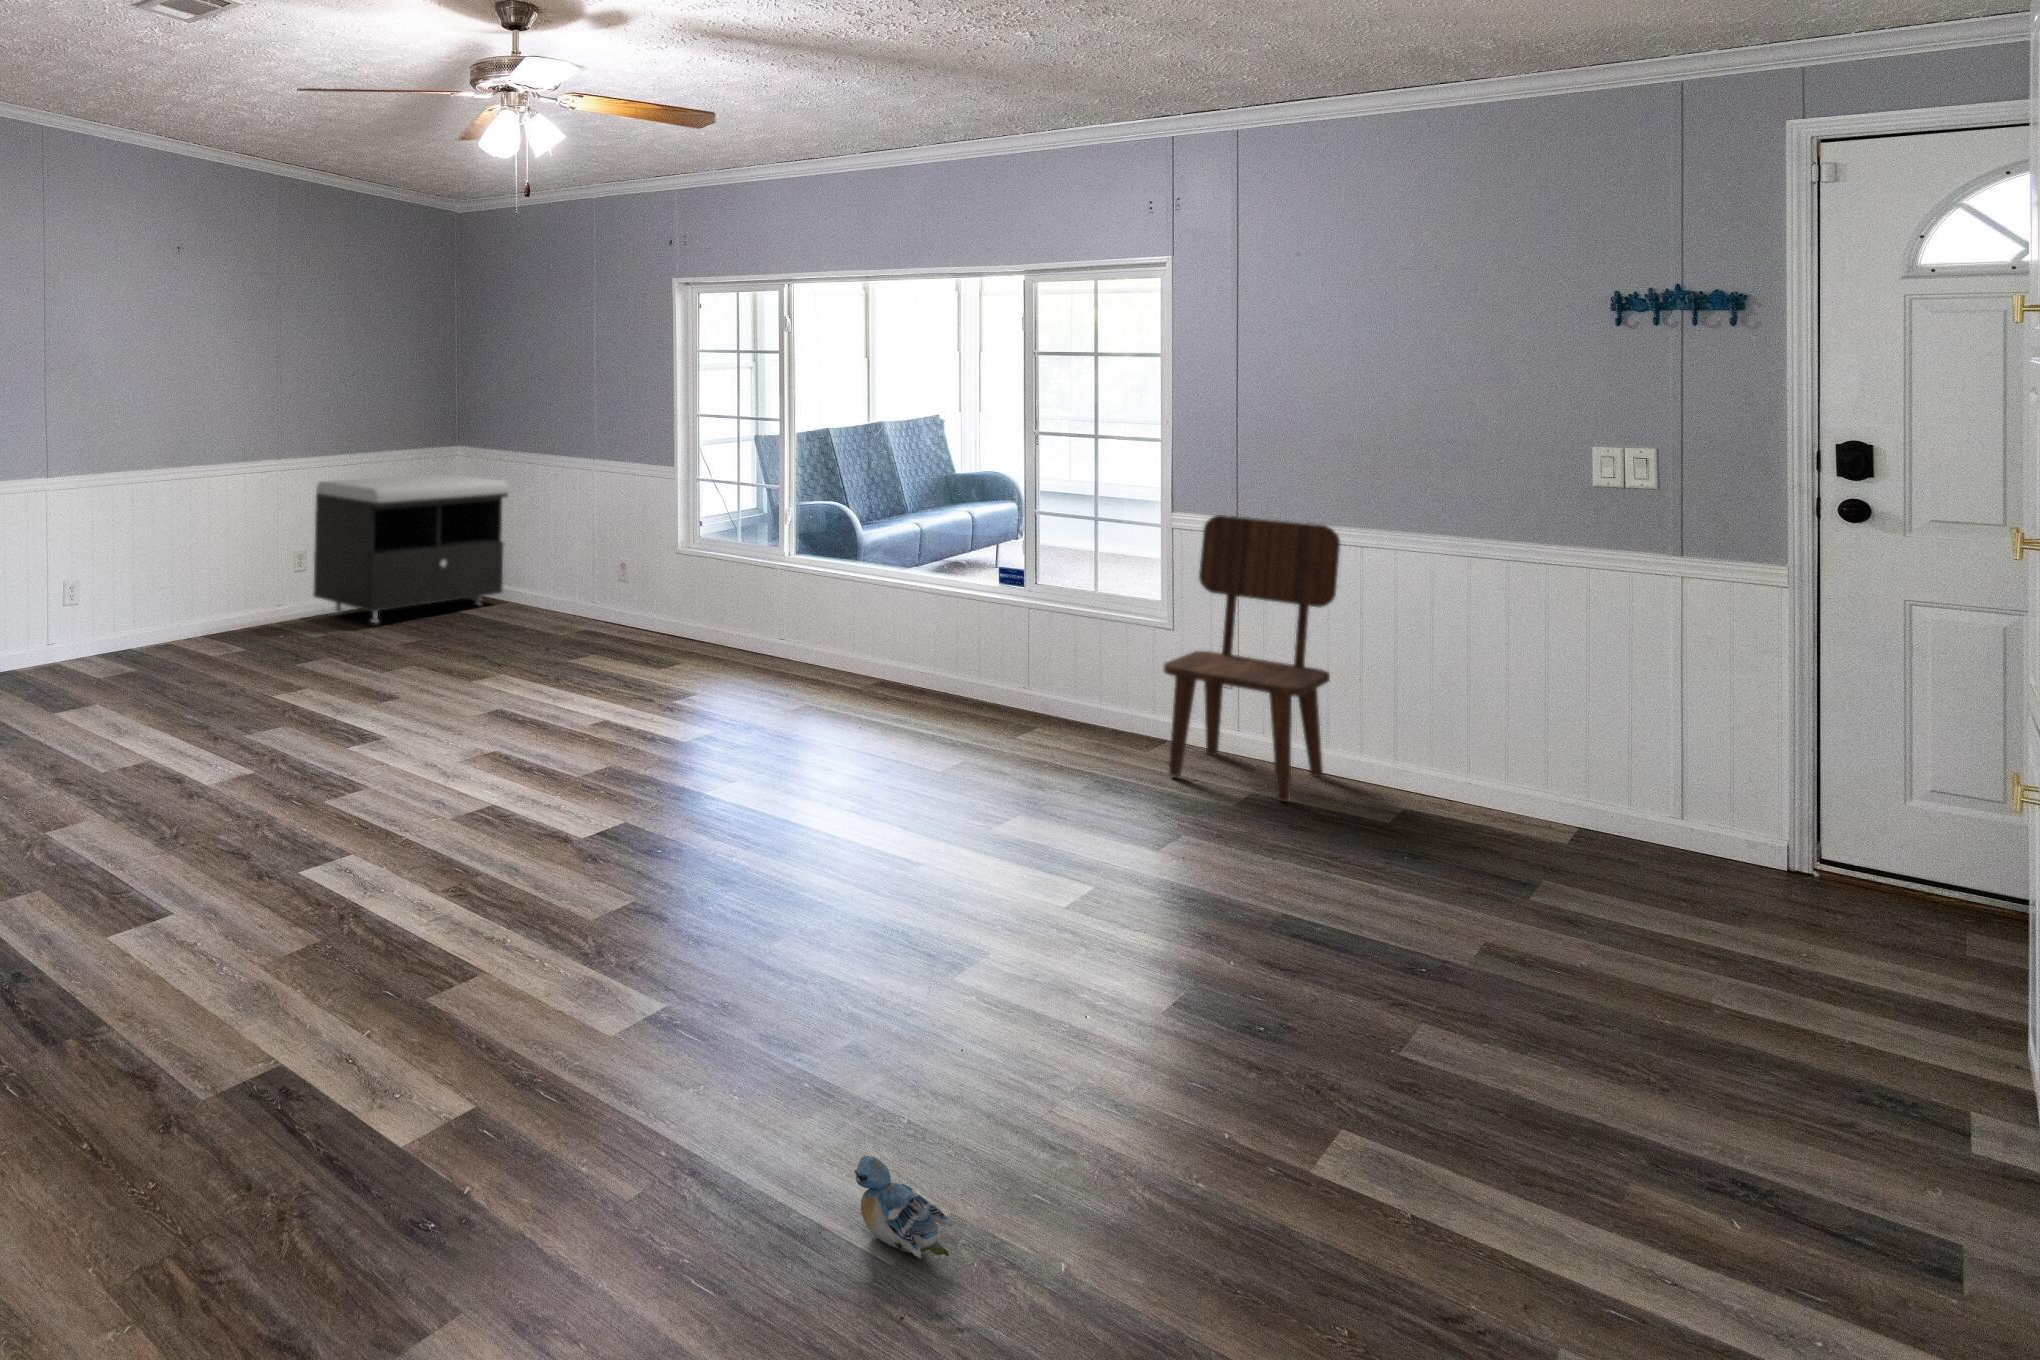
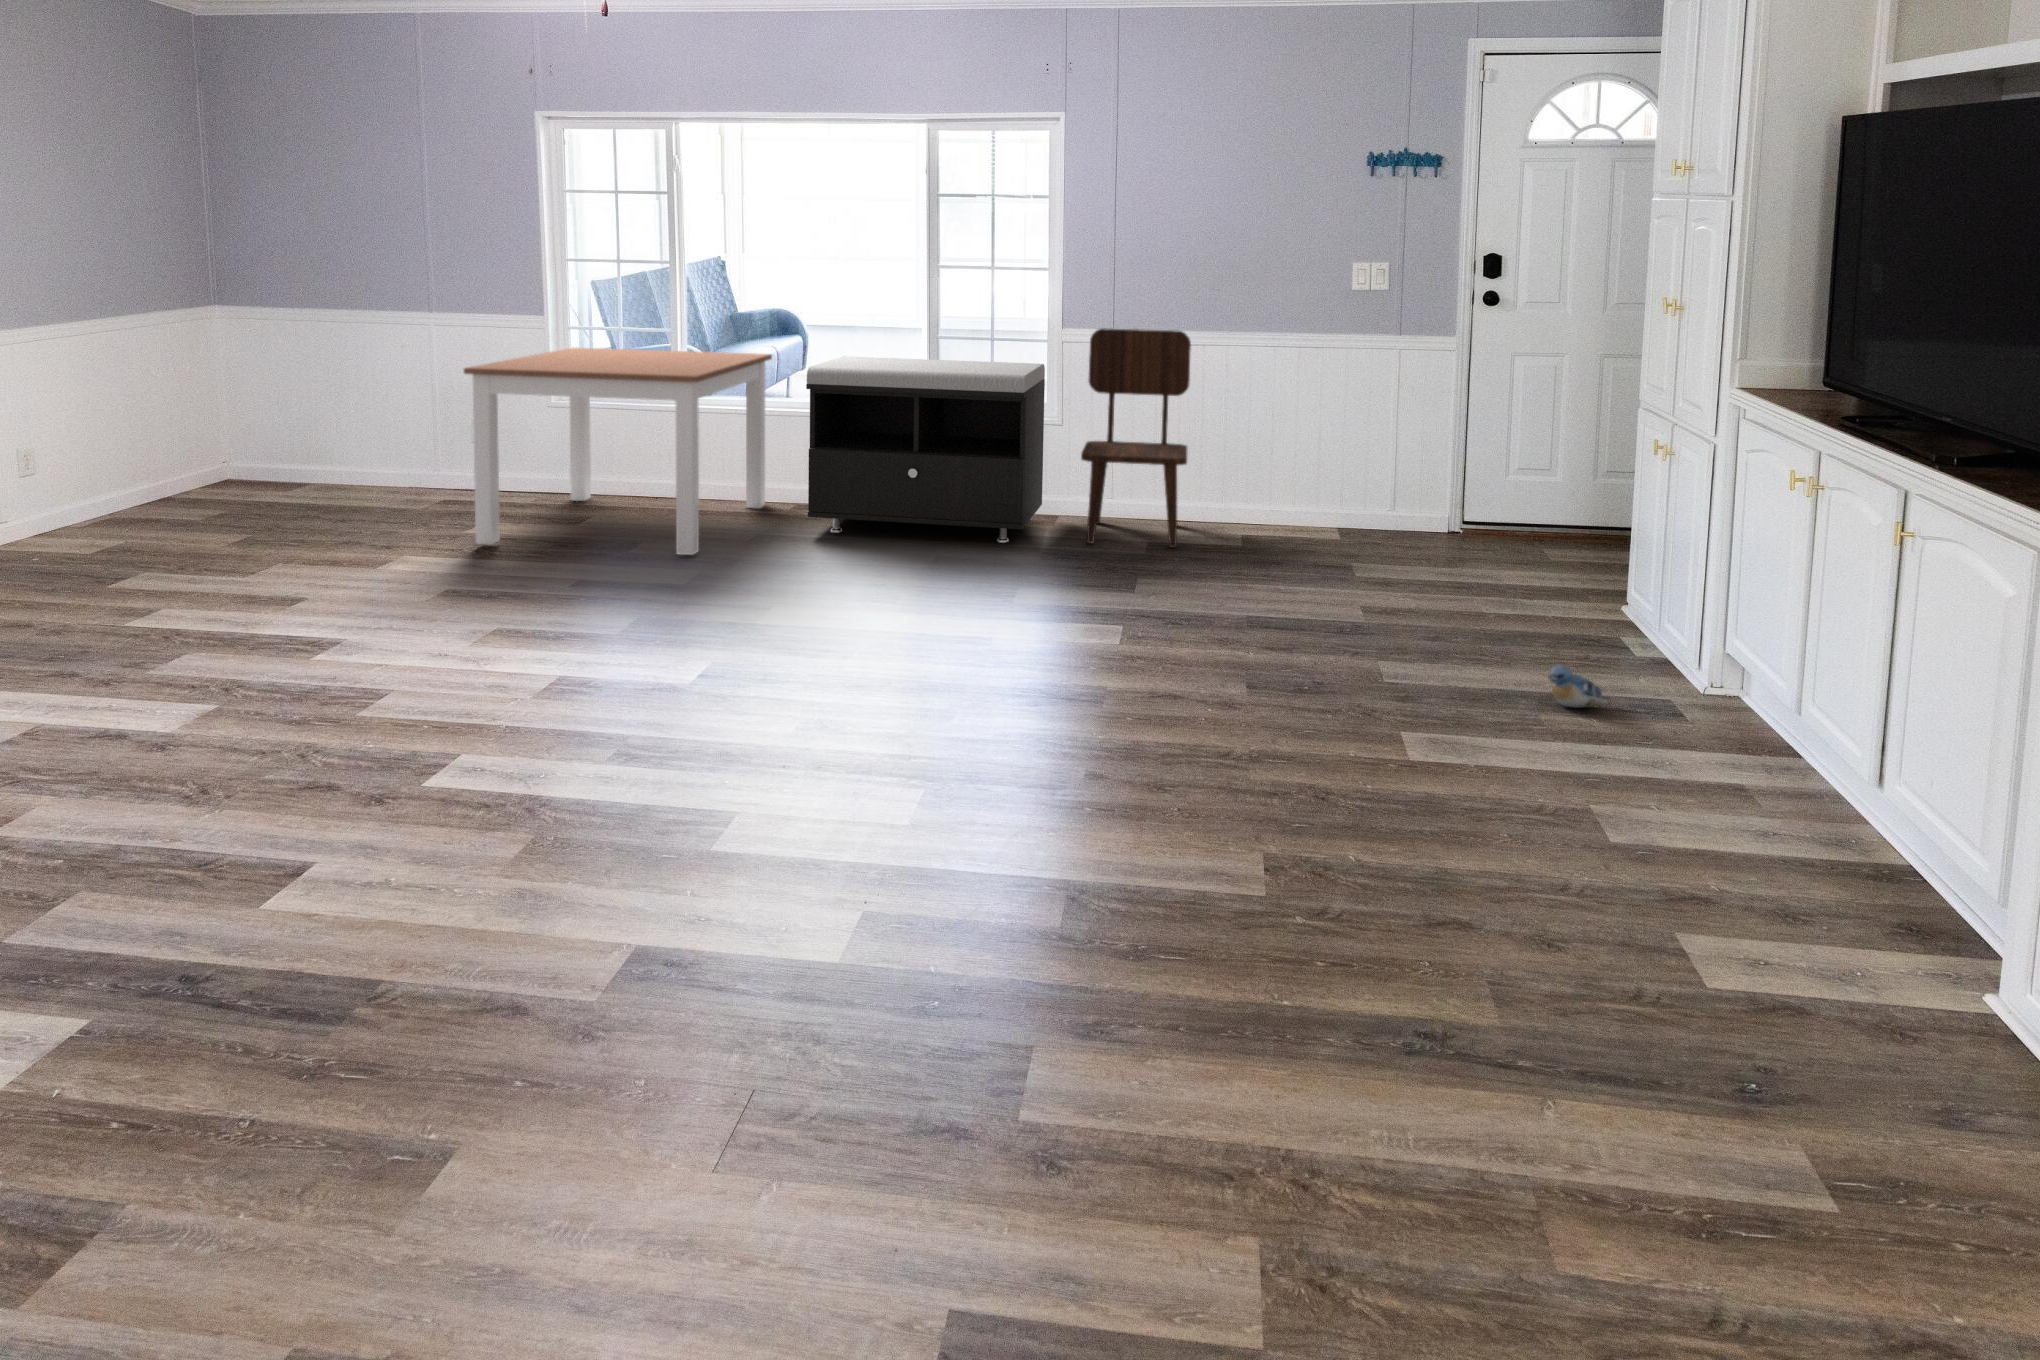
storage bench: present [314,474,508,623] -> present [806,356,1045,543]
dining table: none [560,497,866,713] -> present [464,348,772,555]
plush toy: present [854,1156,952,1258] -> present [1549,665,1608,708]

